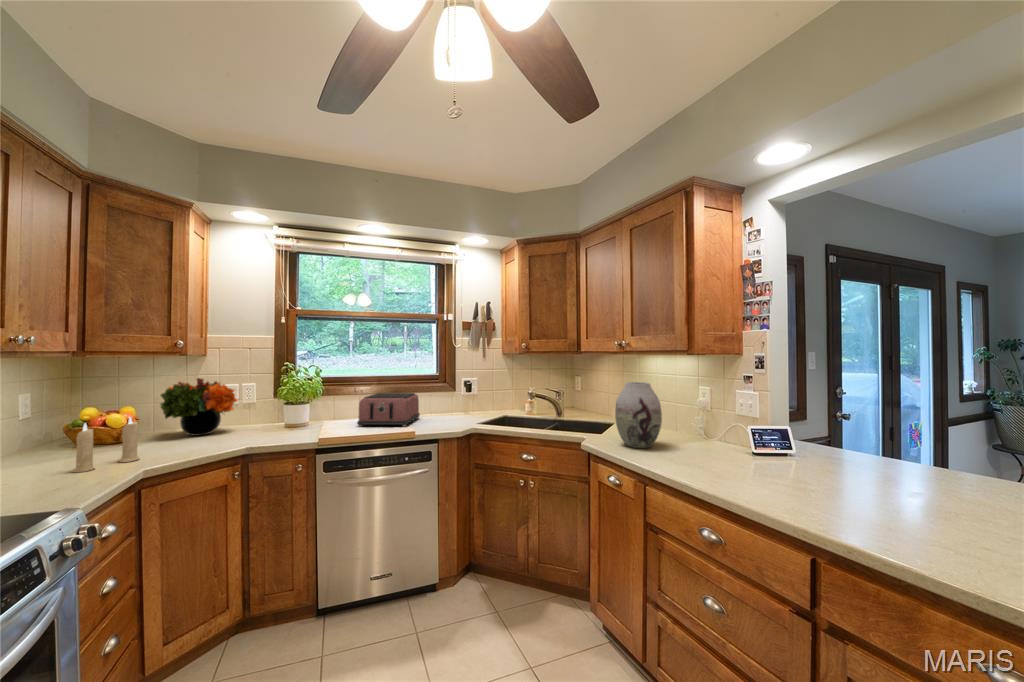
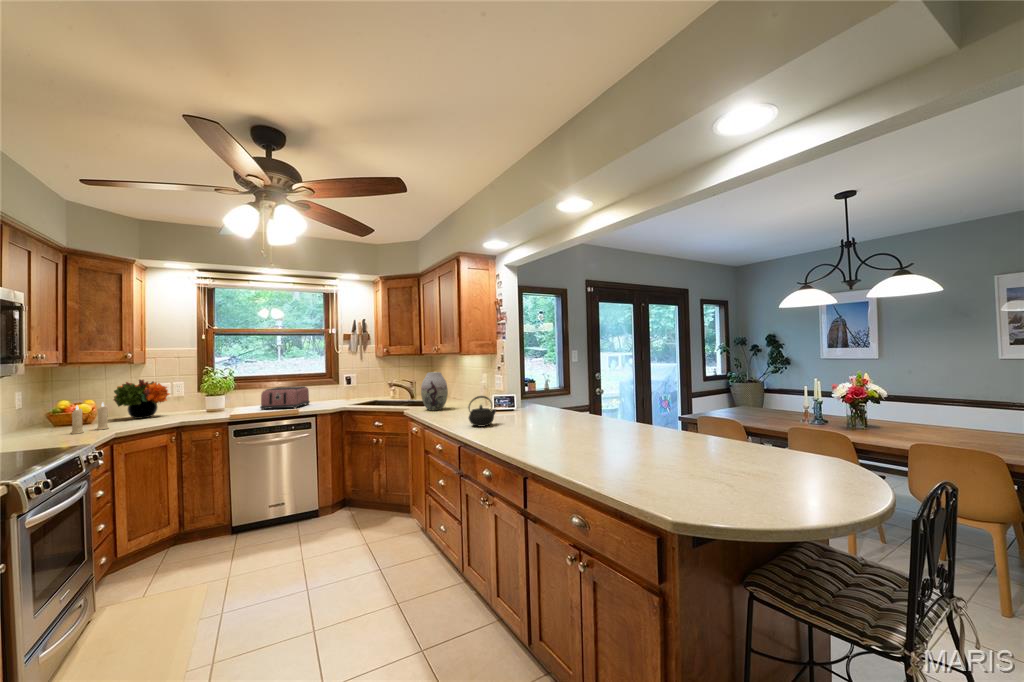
kettle: none [833,452,916,530] -> present [468,396,496,426]

